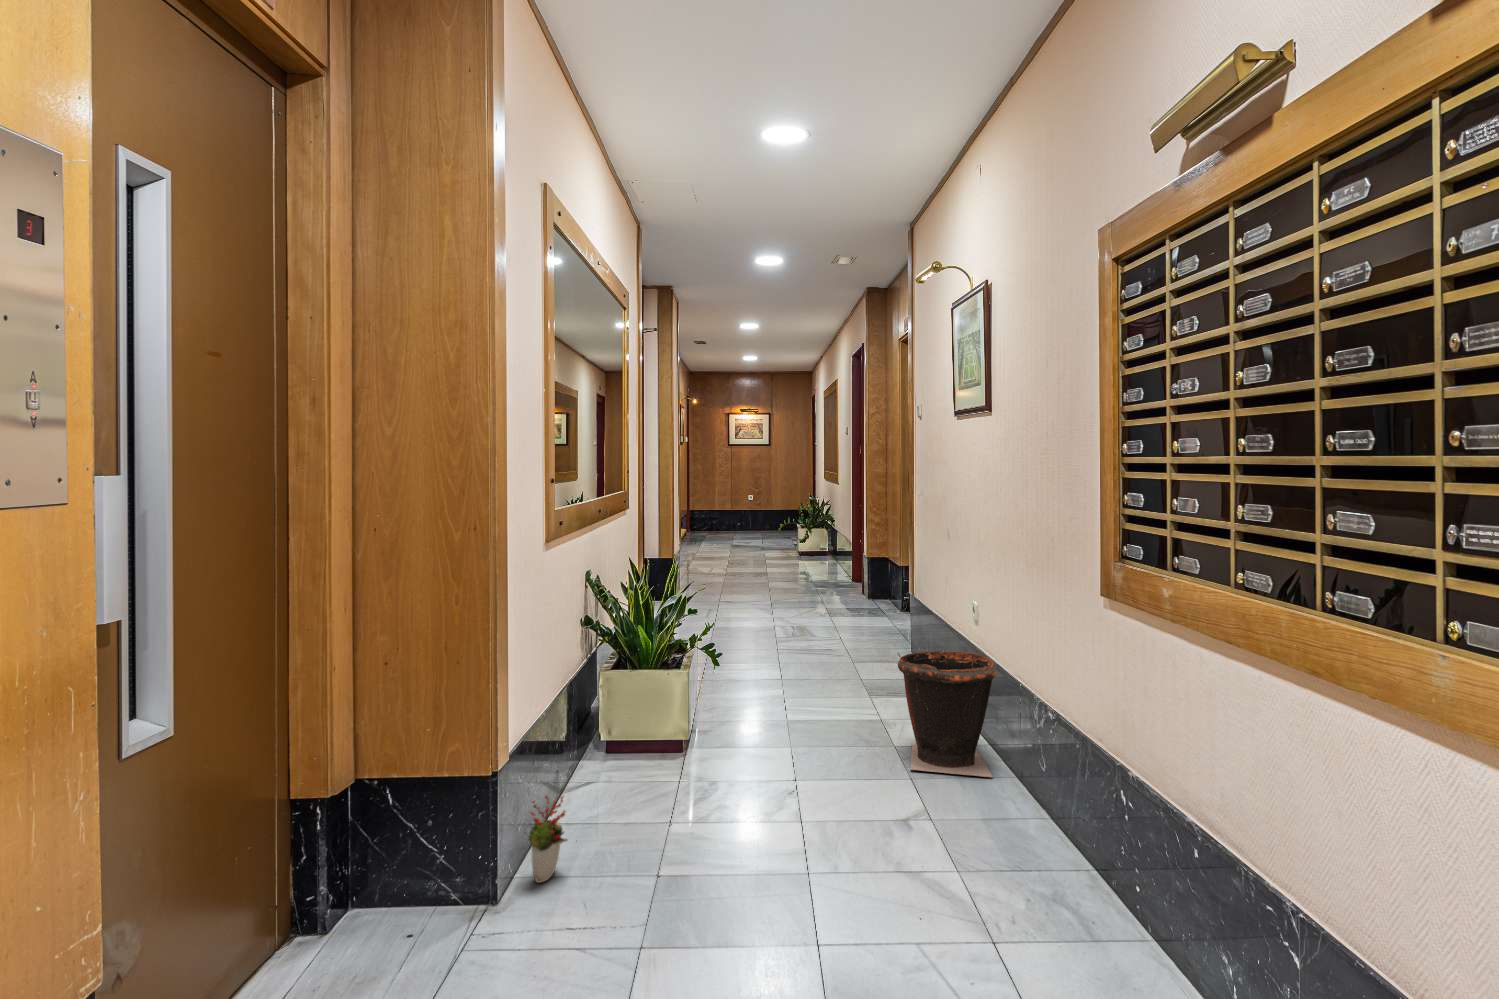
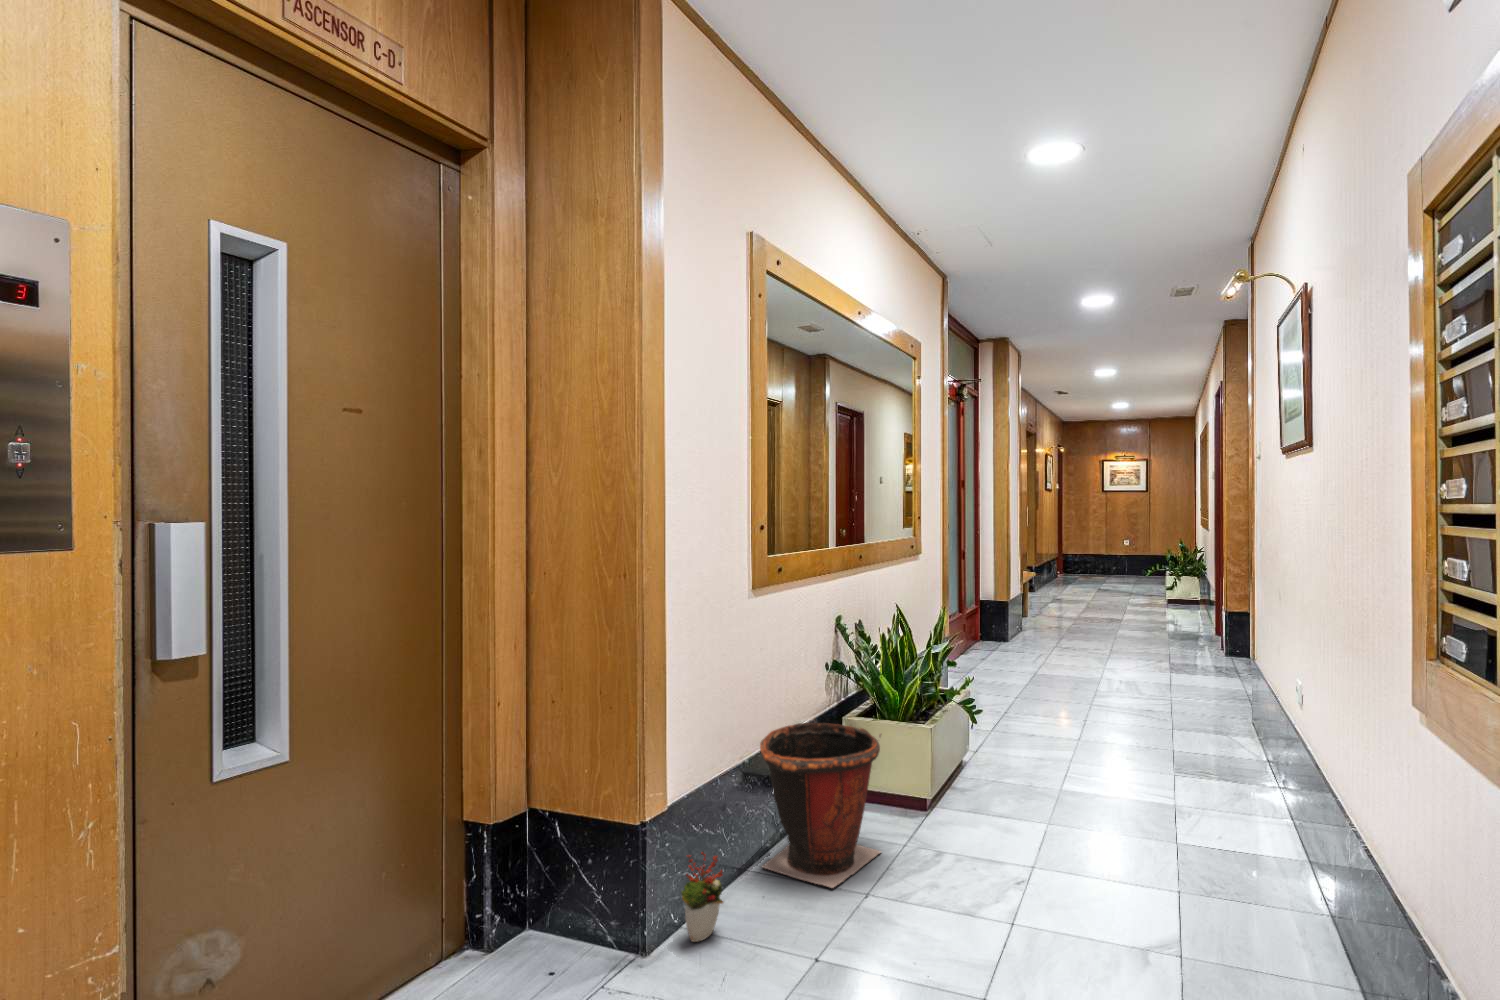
waste bin: present [898,651,997,777] -> present [760,723,882,888]

